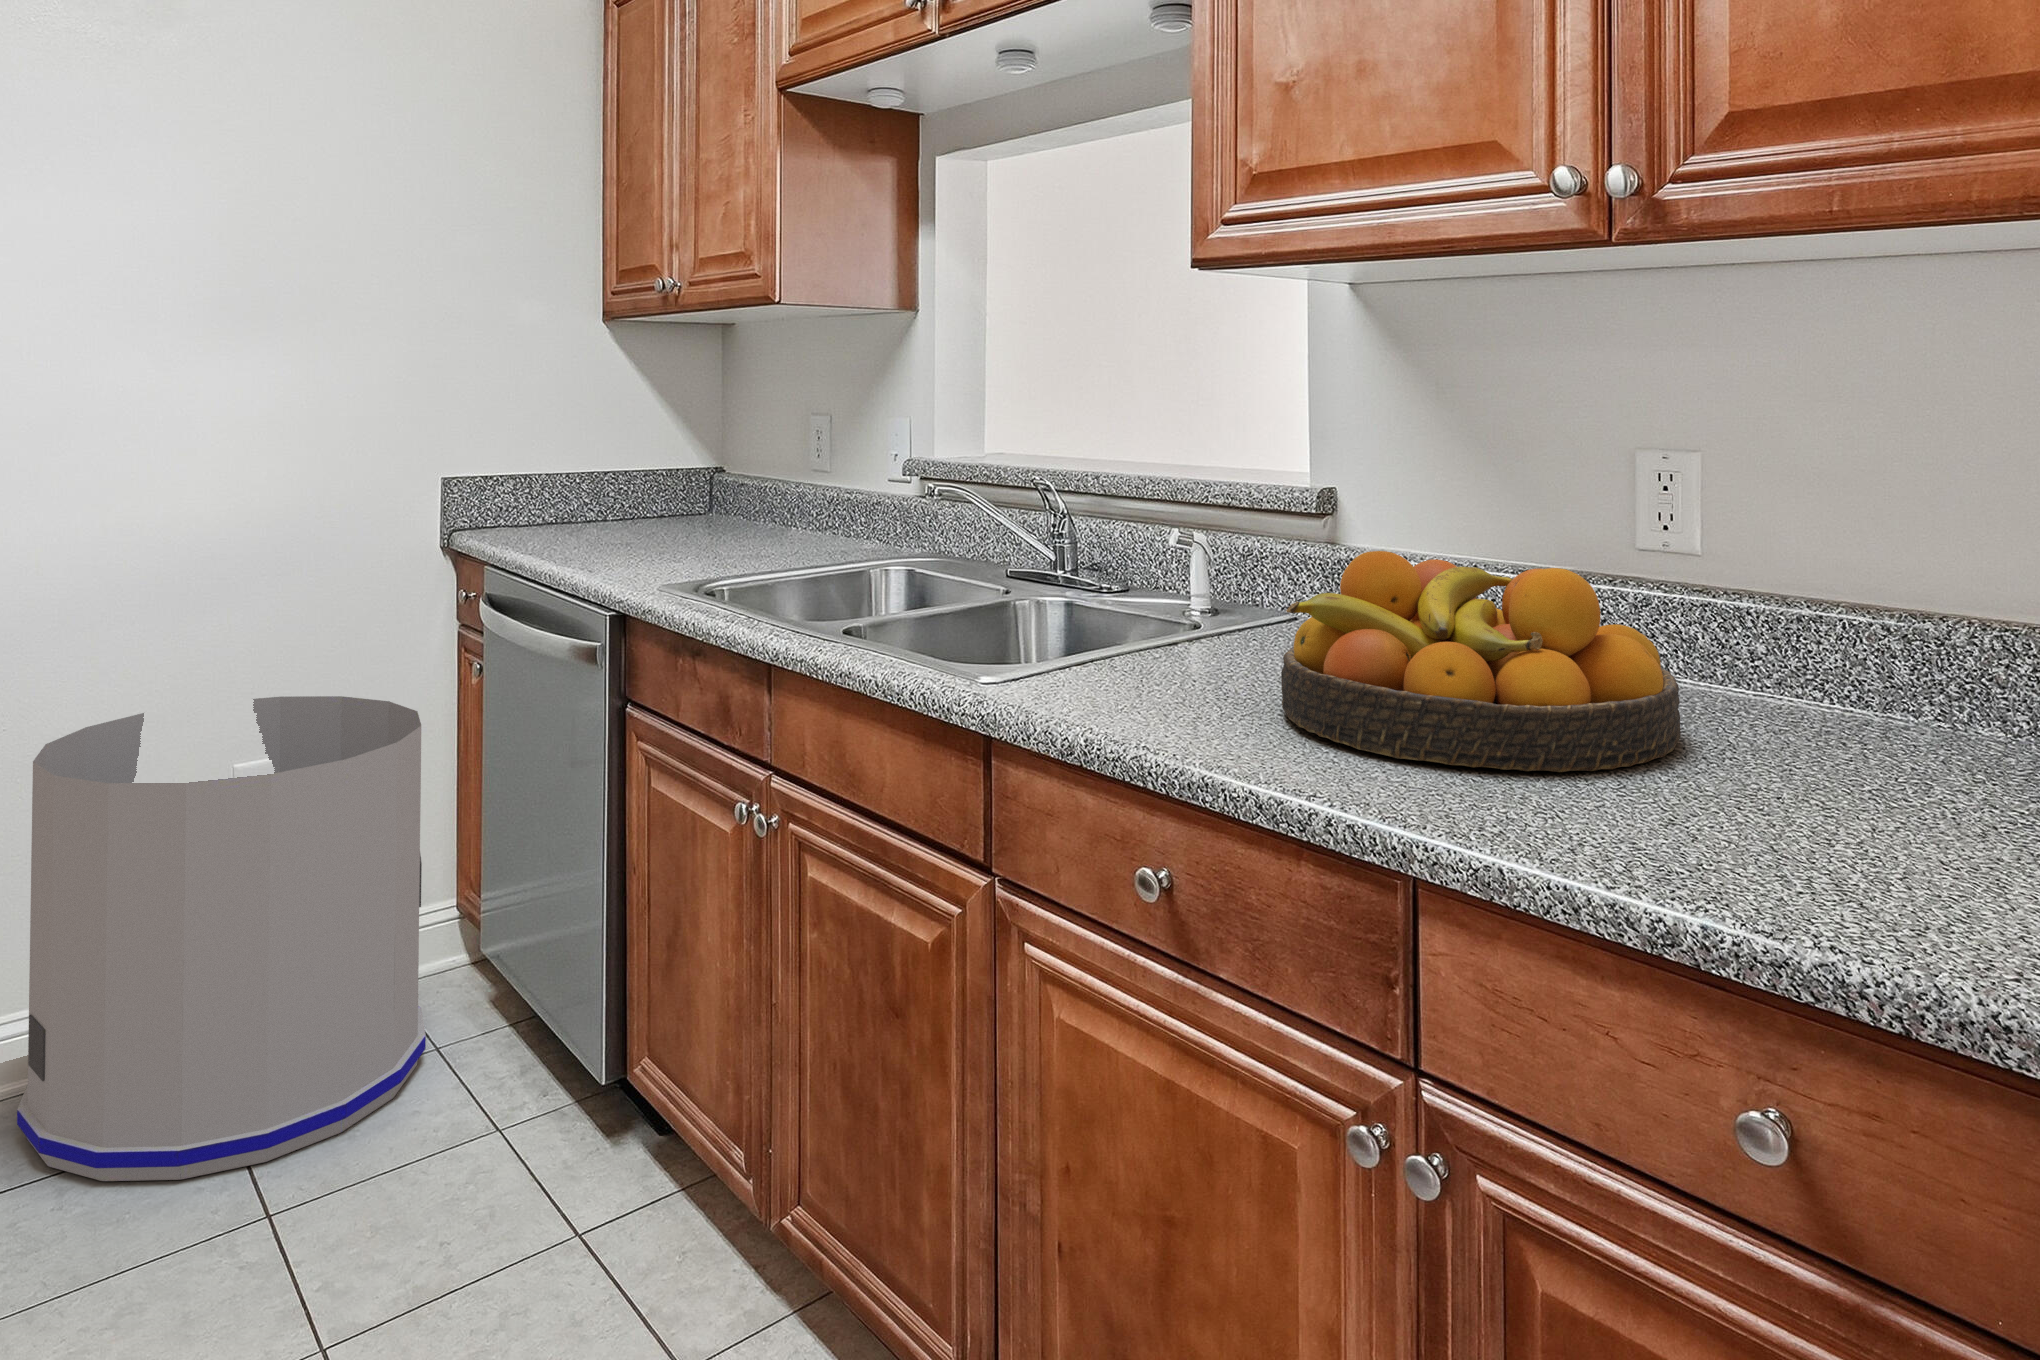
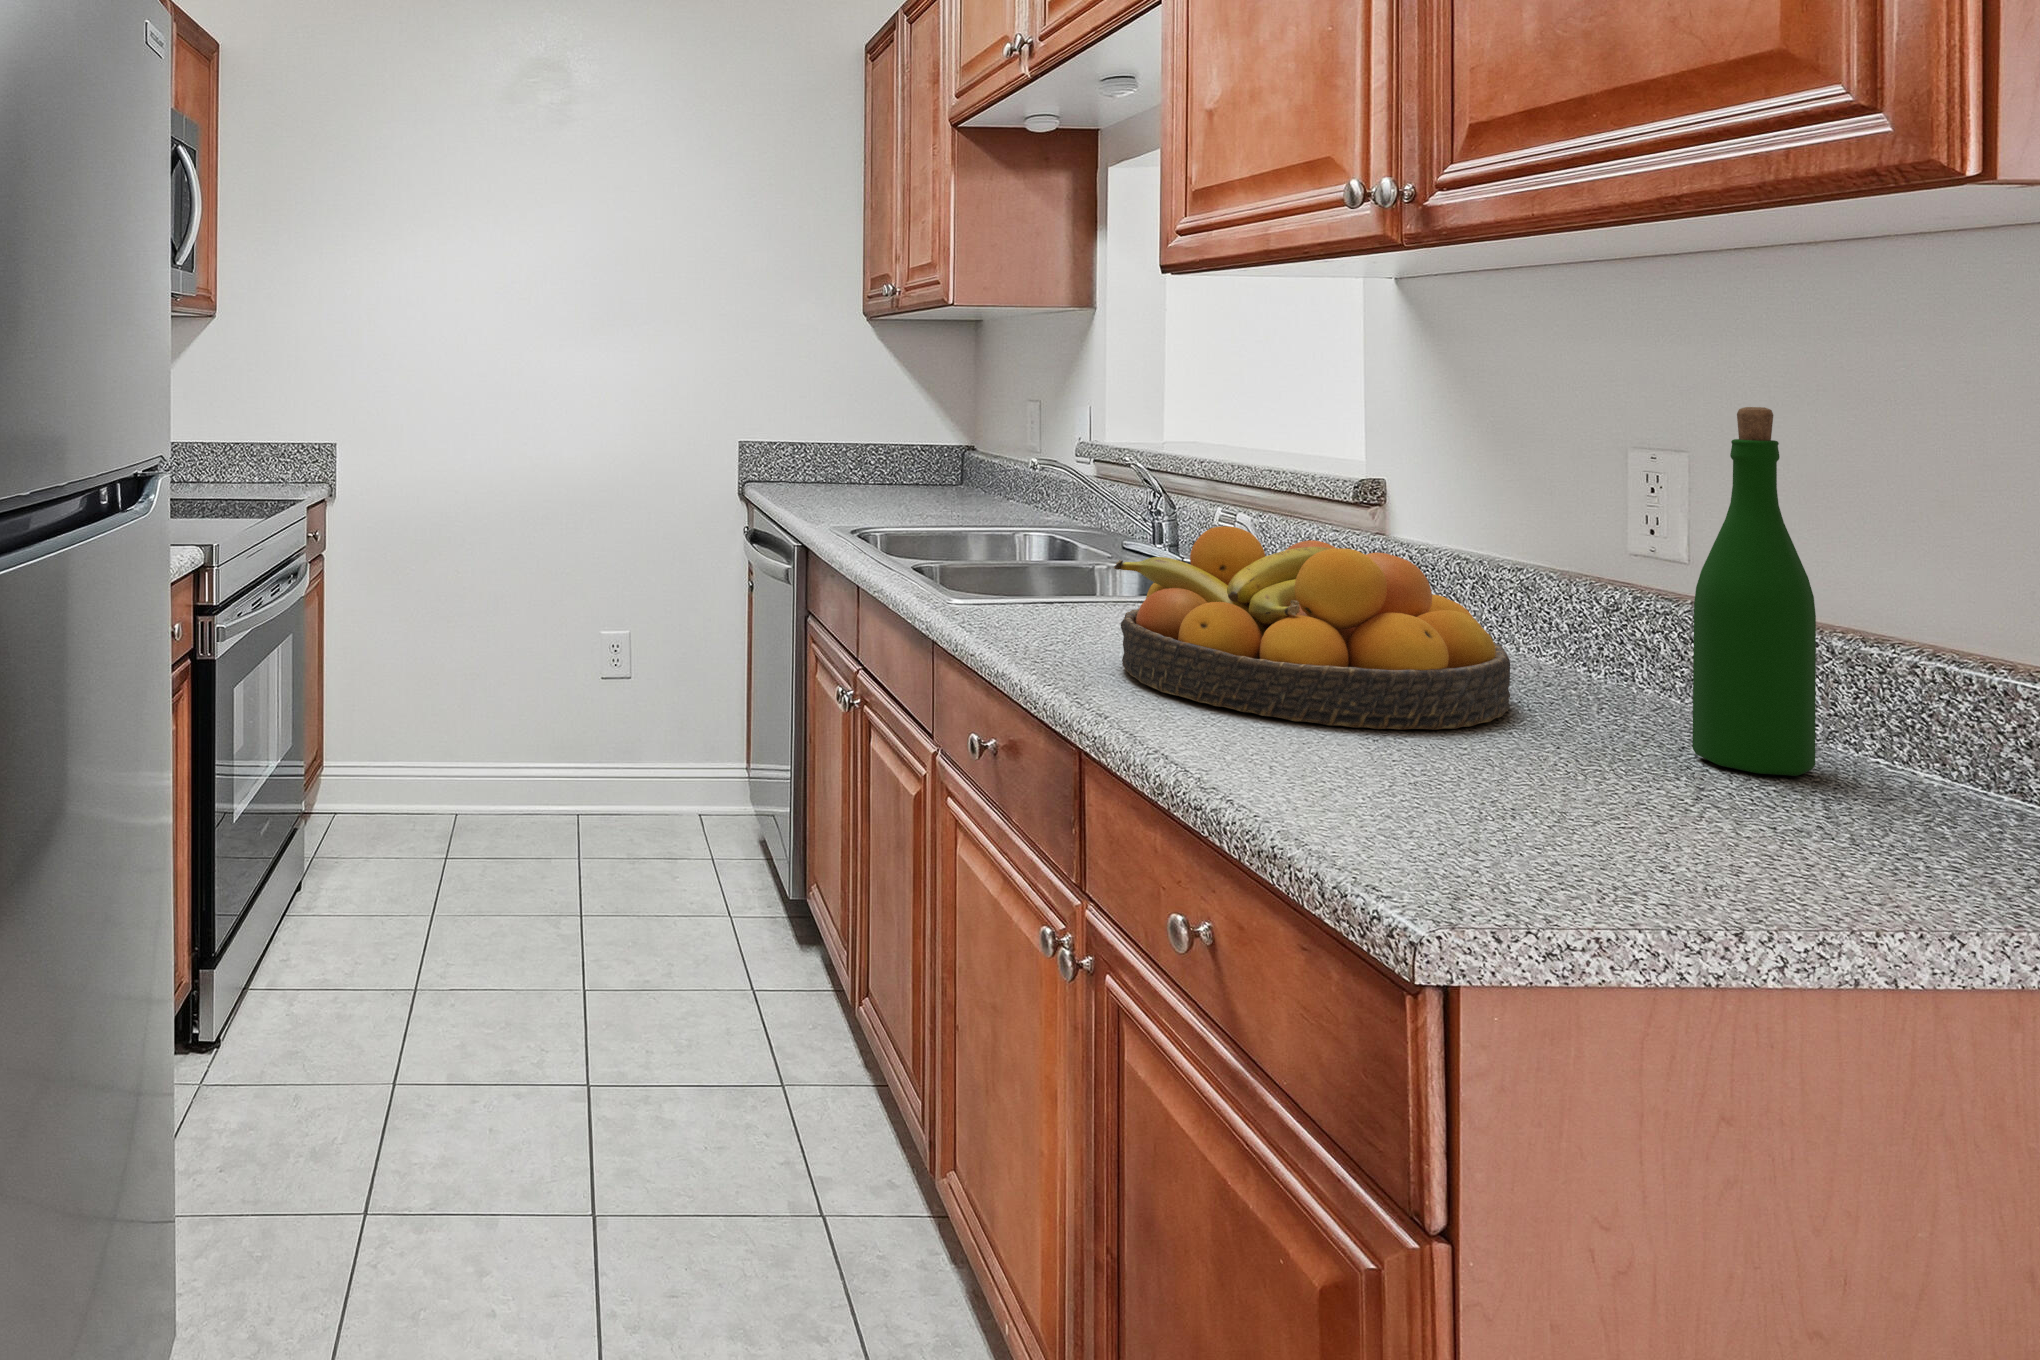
wine bottle: none [1842,405,1945,756] -> present [1692,407,1816,776]
trash can: present [17,696,426,1181] -> none [456,593,702,902]

